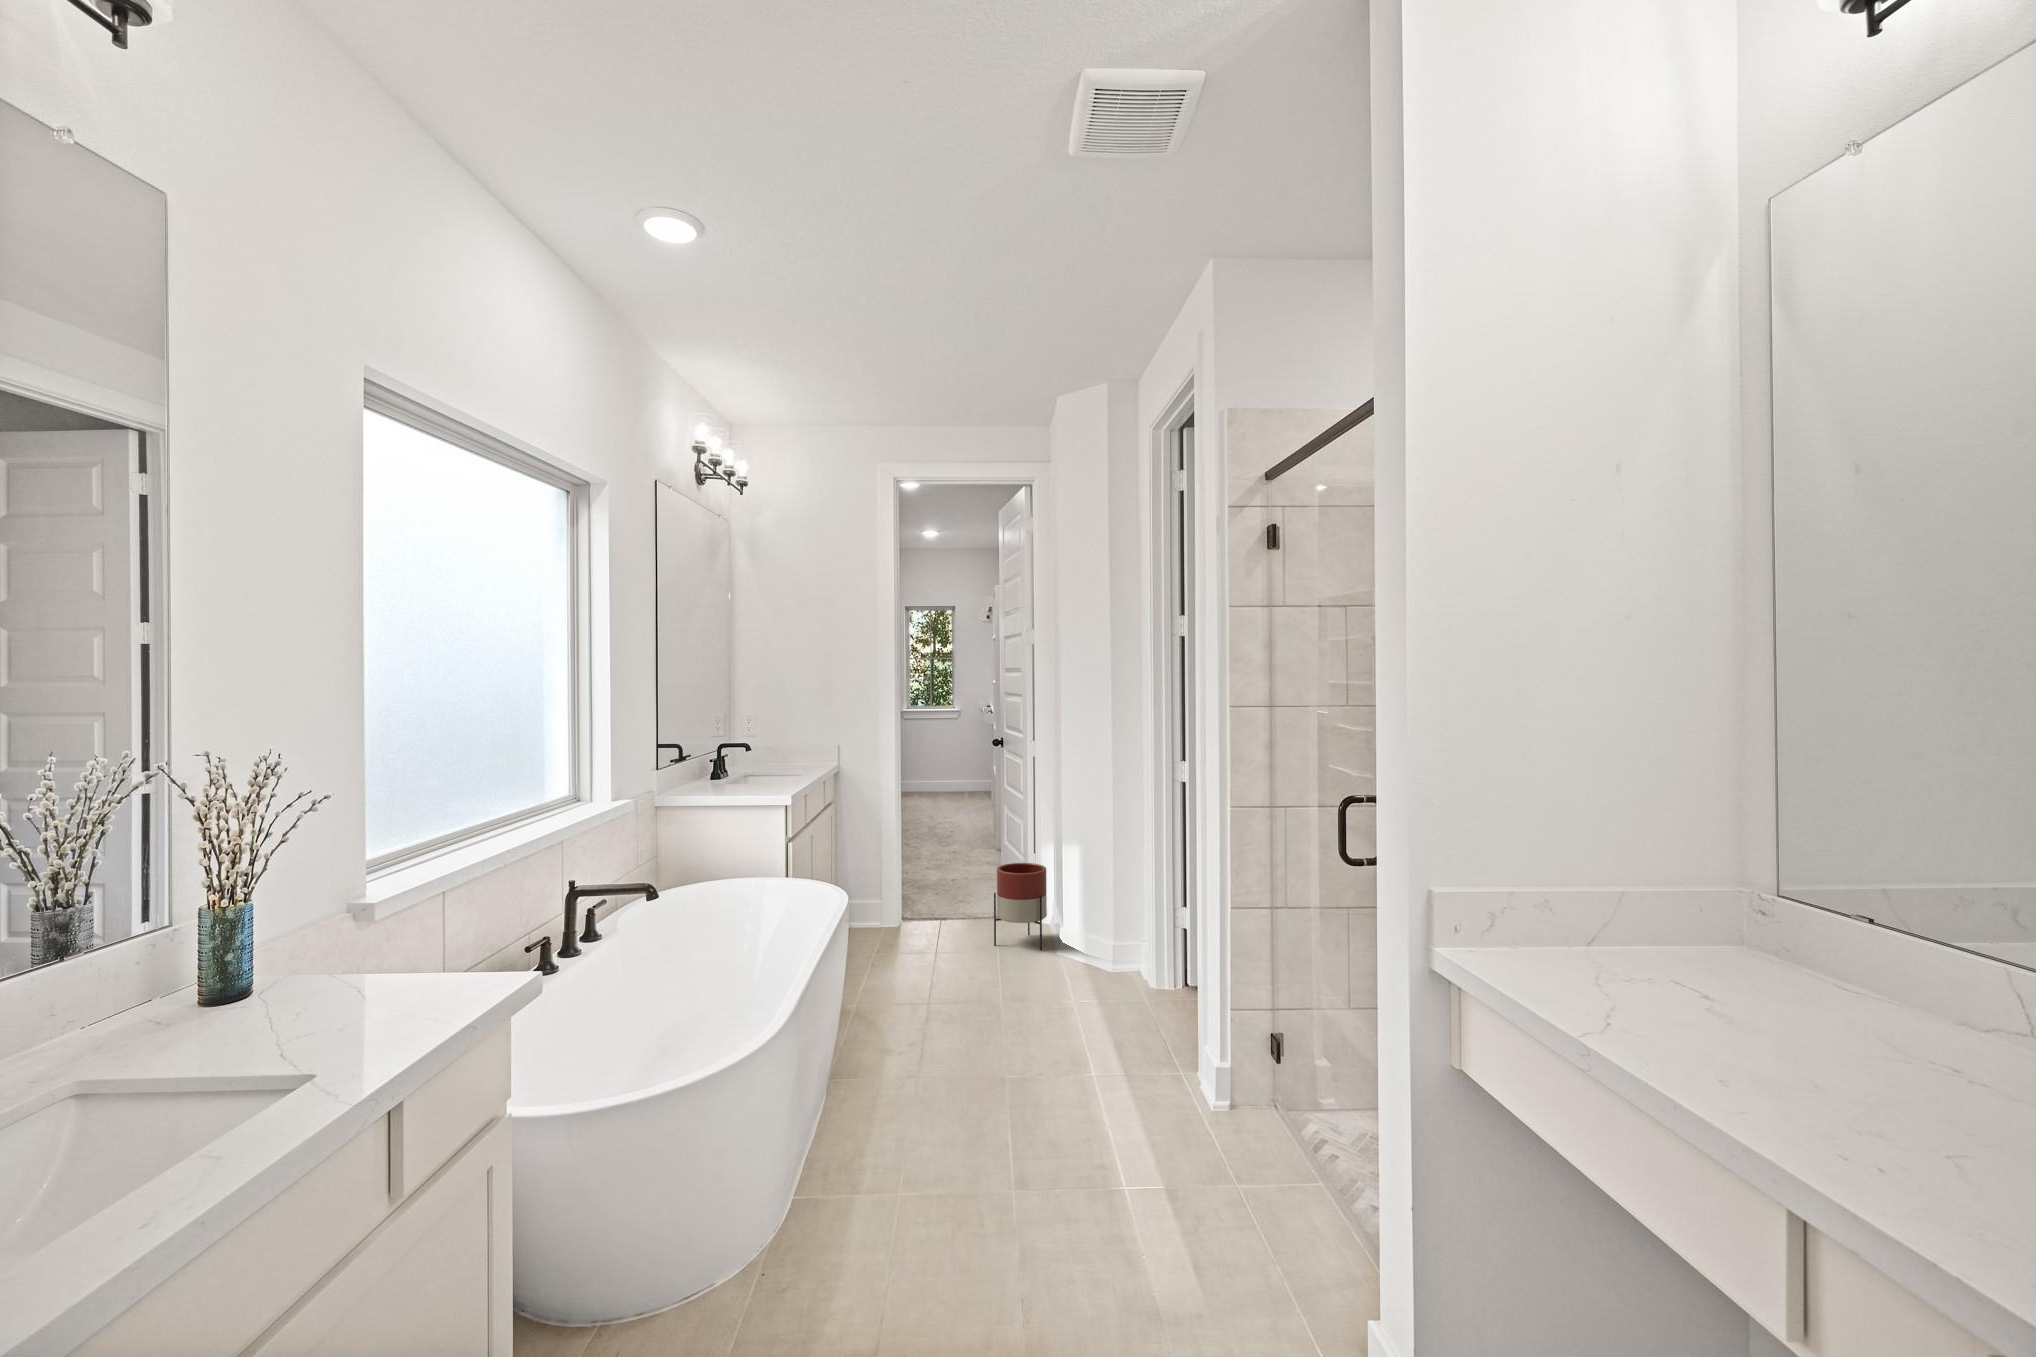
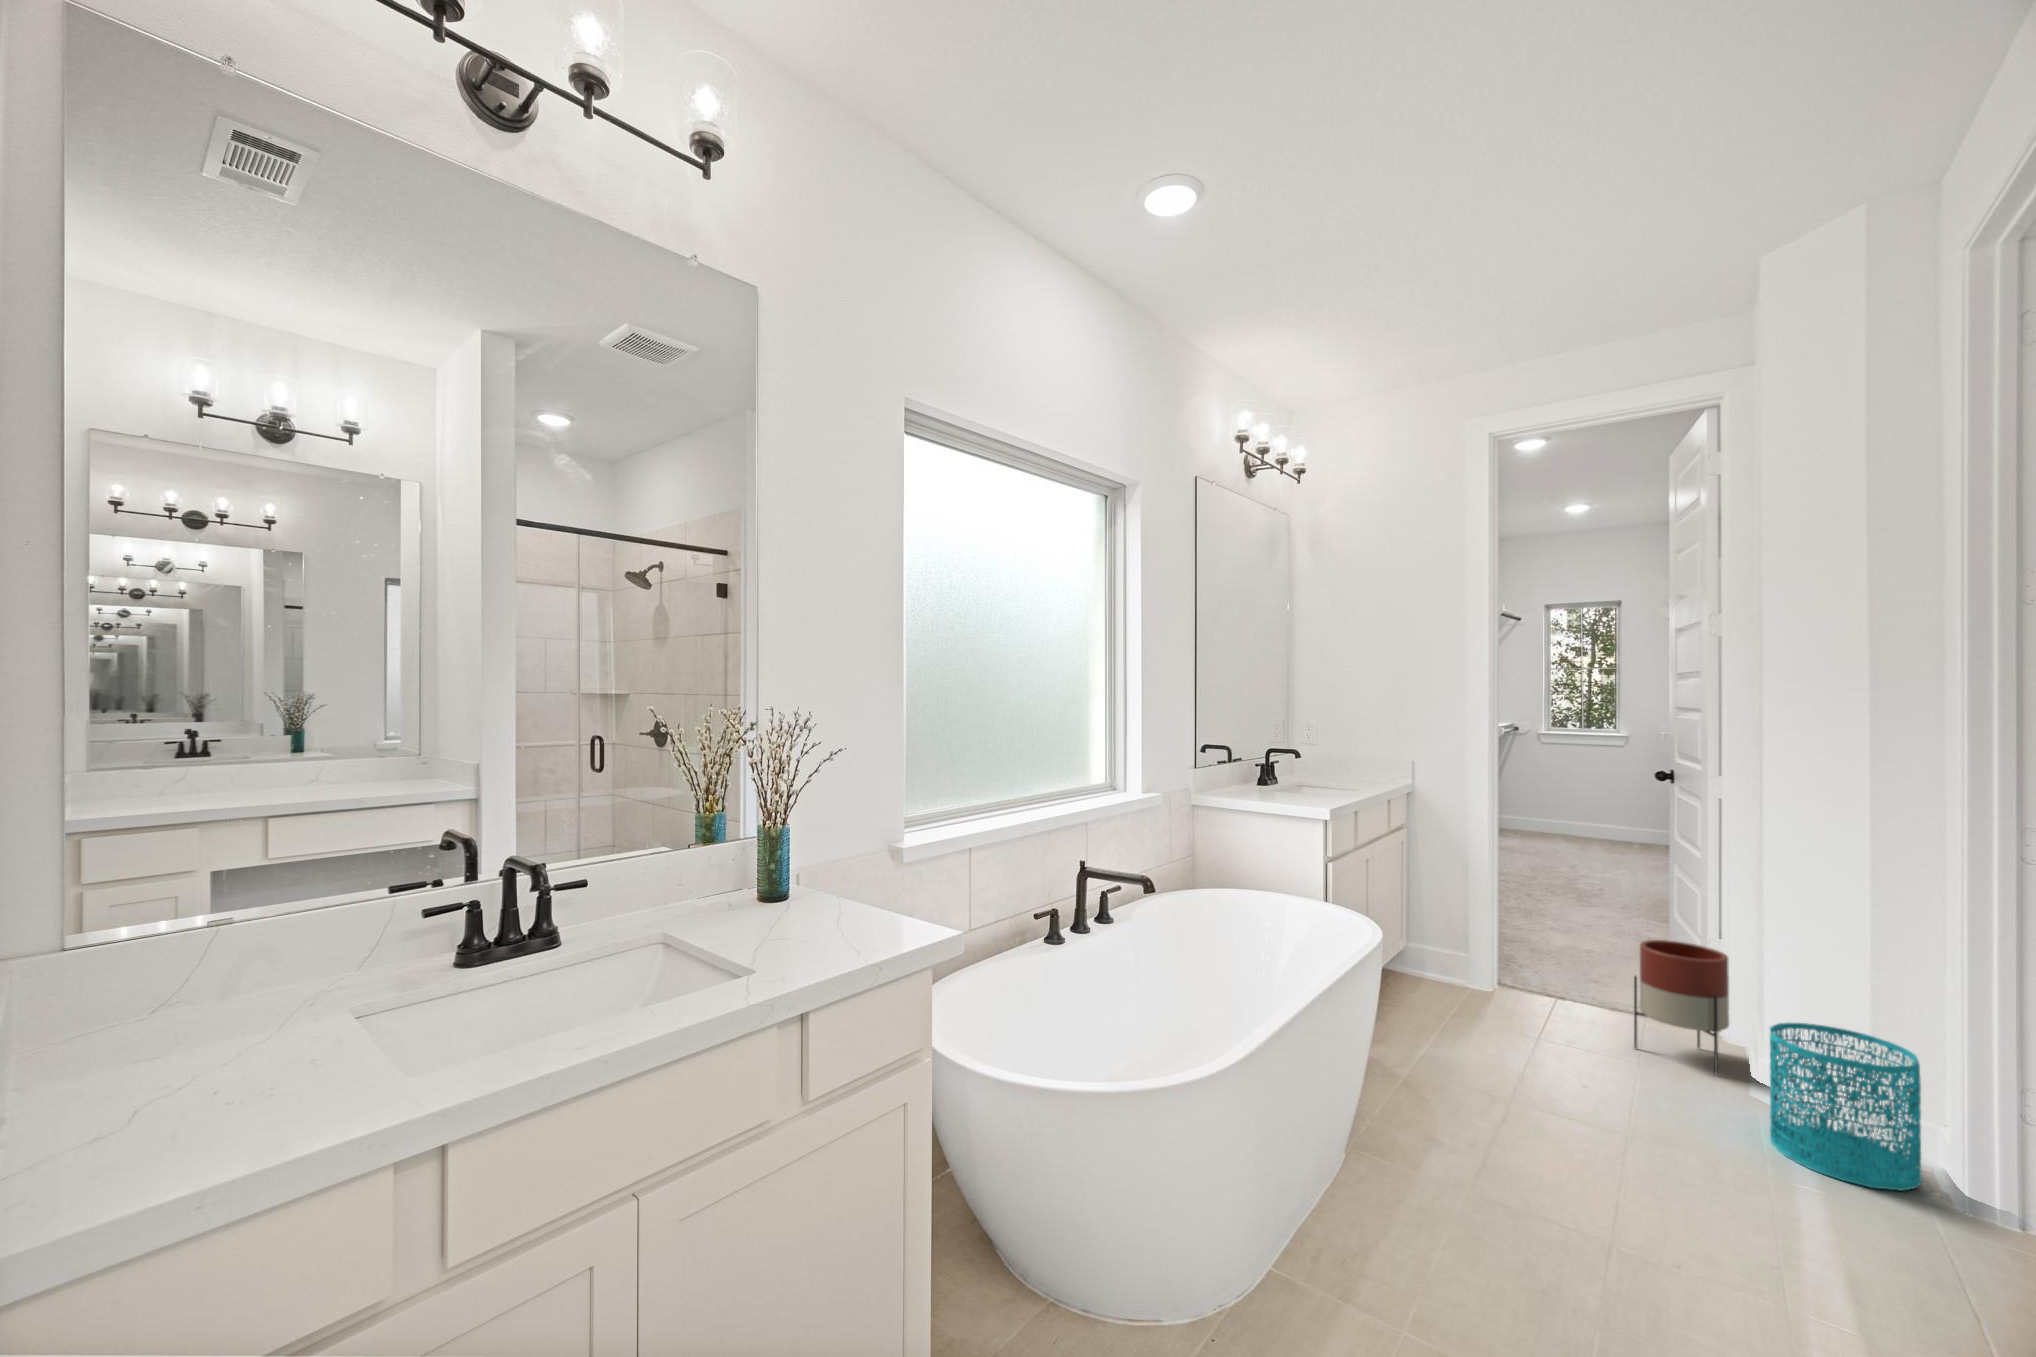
wastebasket: none [1074,901,1143,995] -> present [1770,1022,1922,1190]

